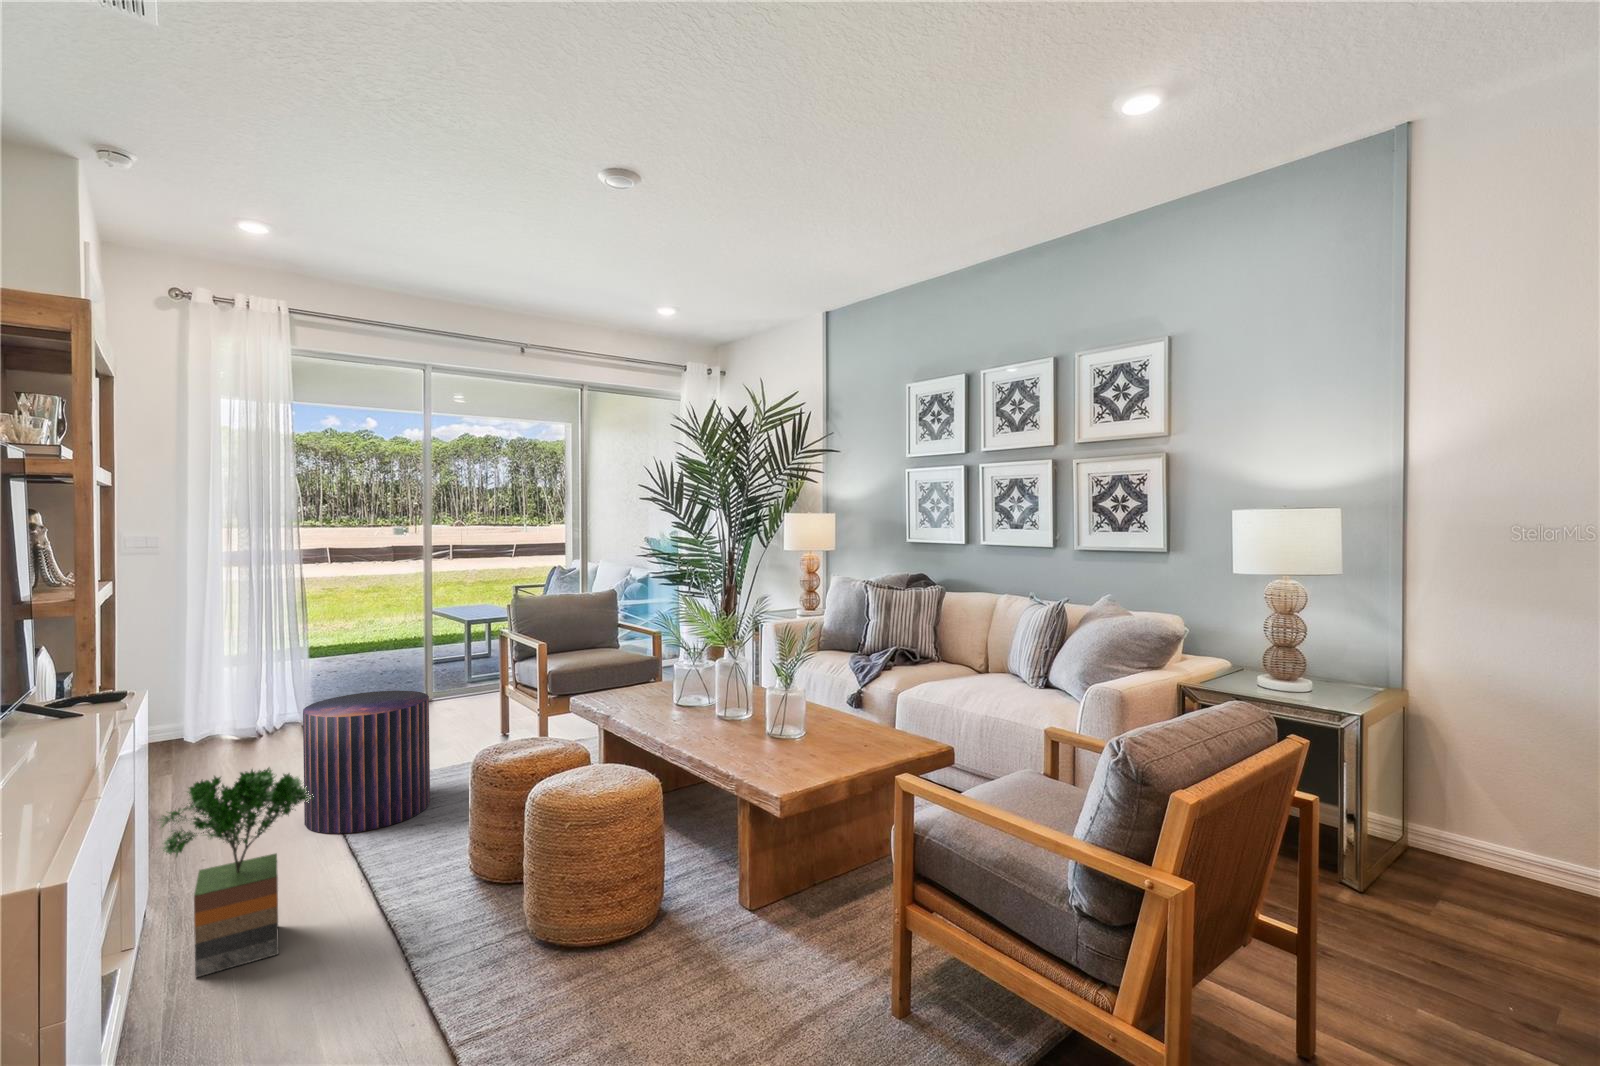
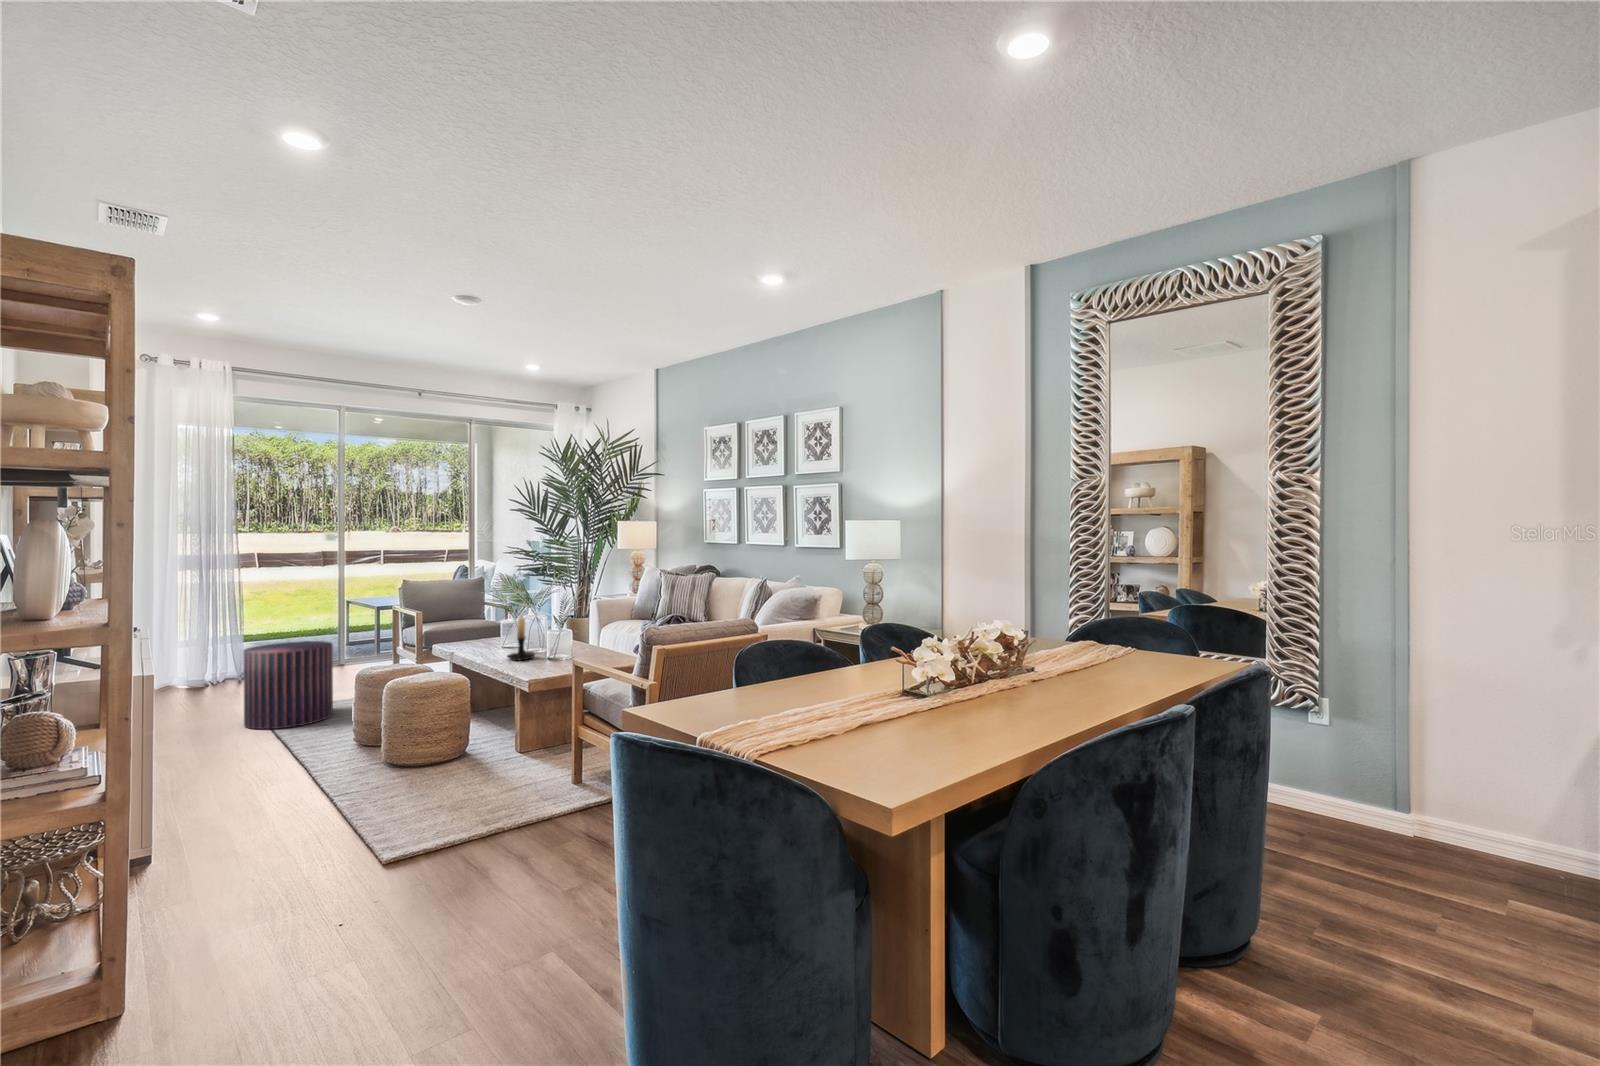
candle holder: none [704,657,746,741] -> present [508,613,535,661]
potted tree: present [158,768,312,977] -> none [156,670,253,783]

